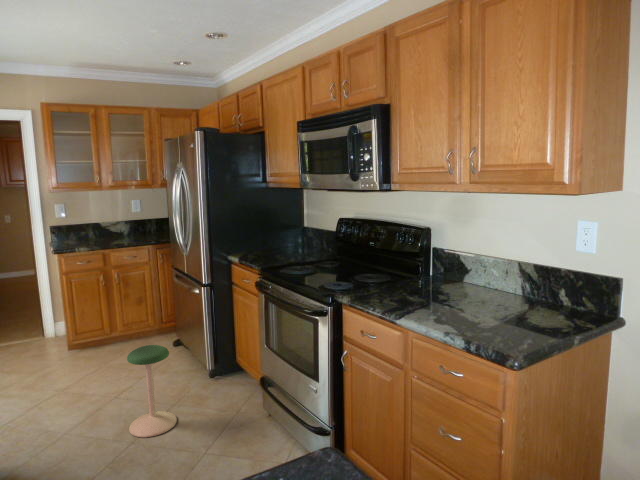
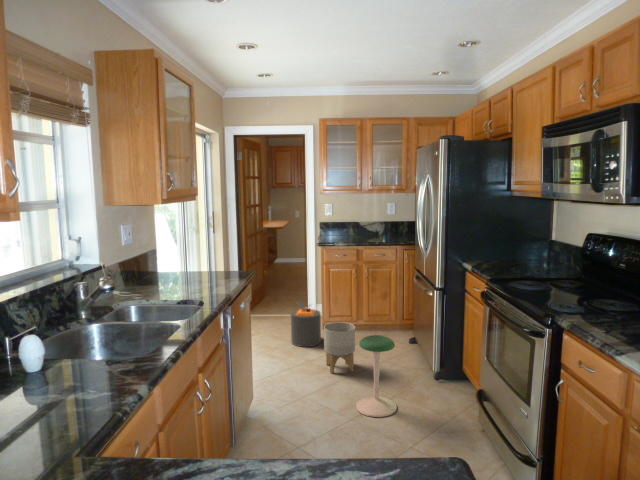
trash can: none [18,320,66,379] -> present [291,305,321,347]
planter: none [73,338,117,401] -> present [324,322,355,373]

